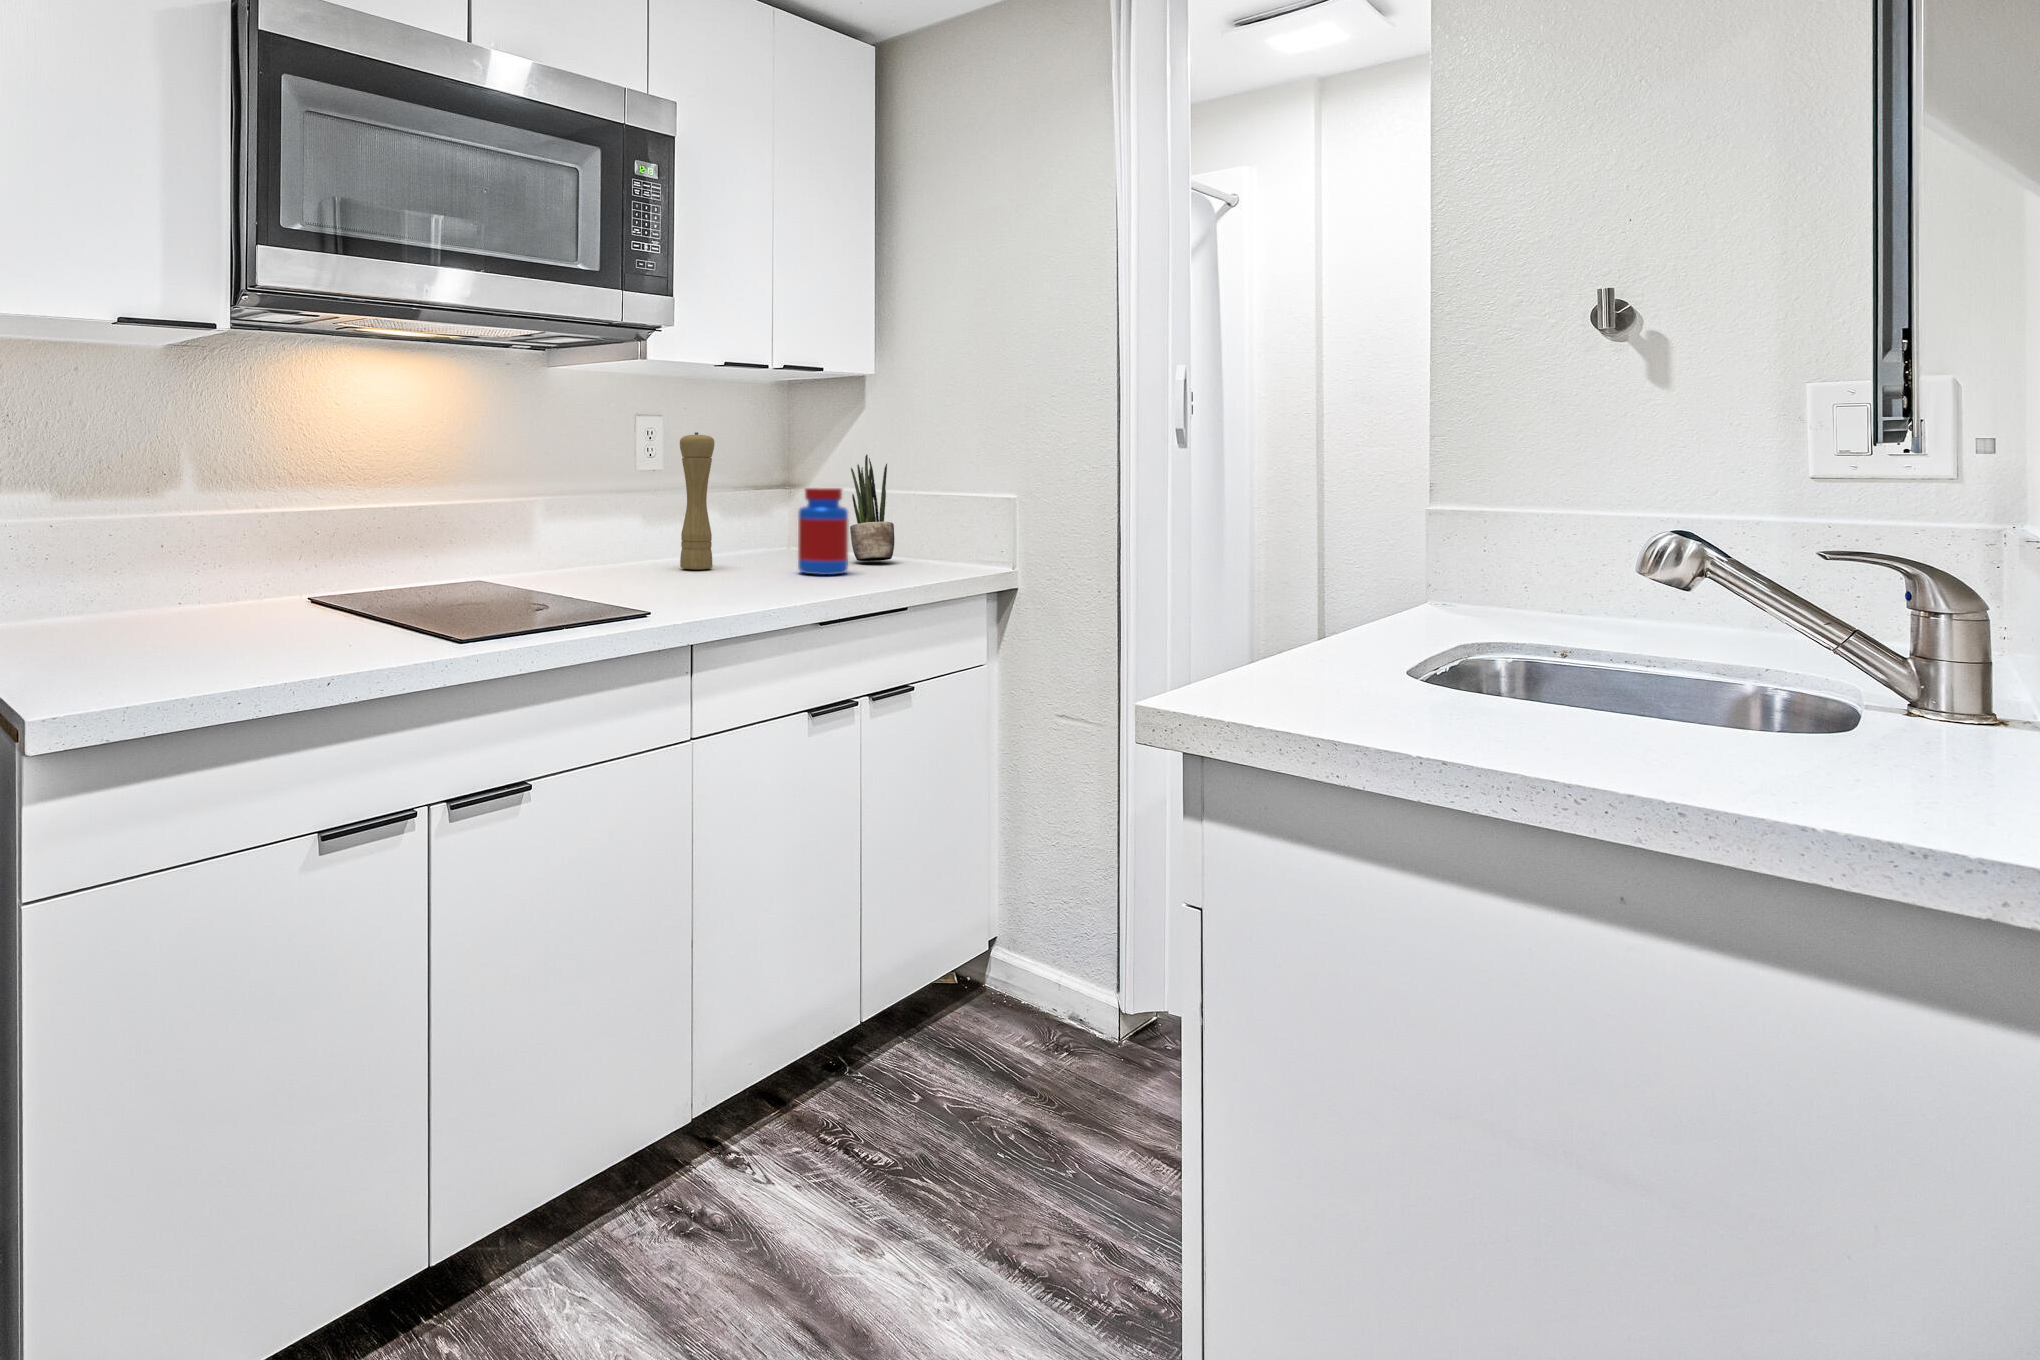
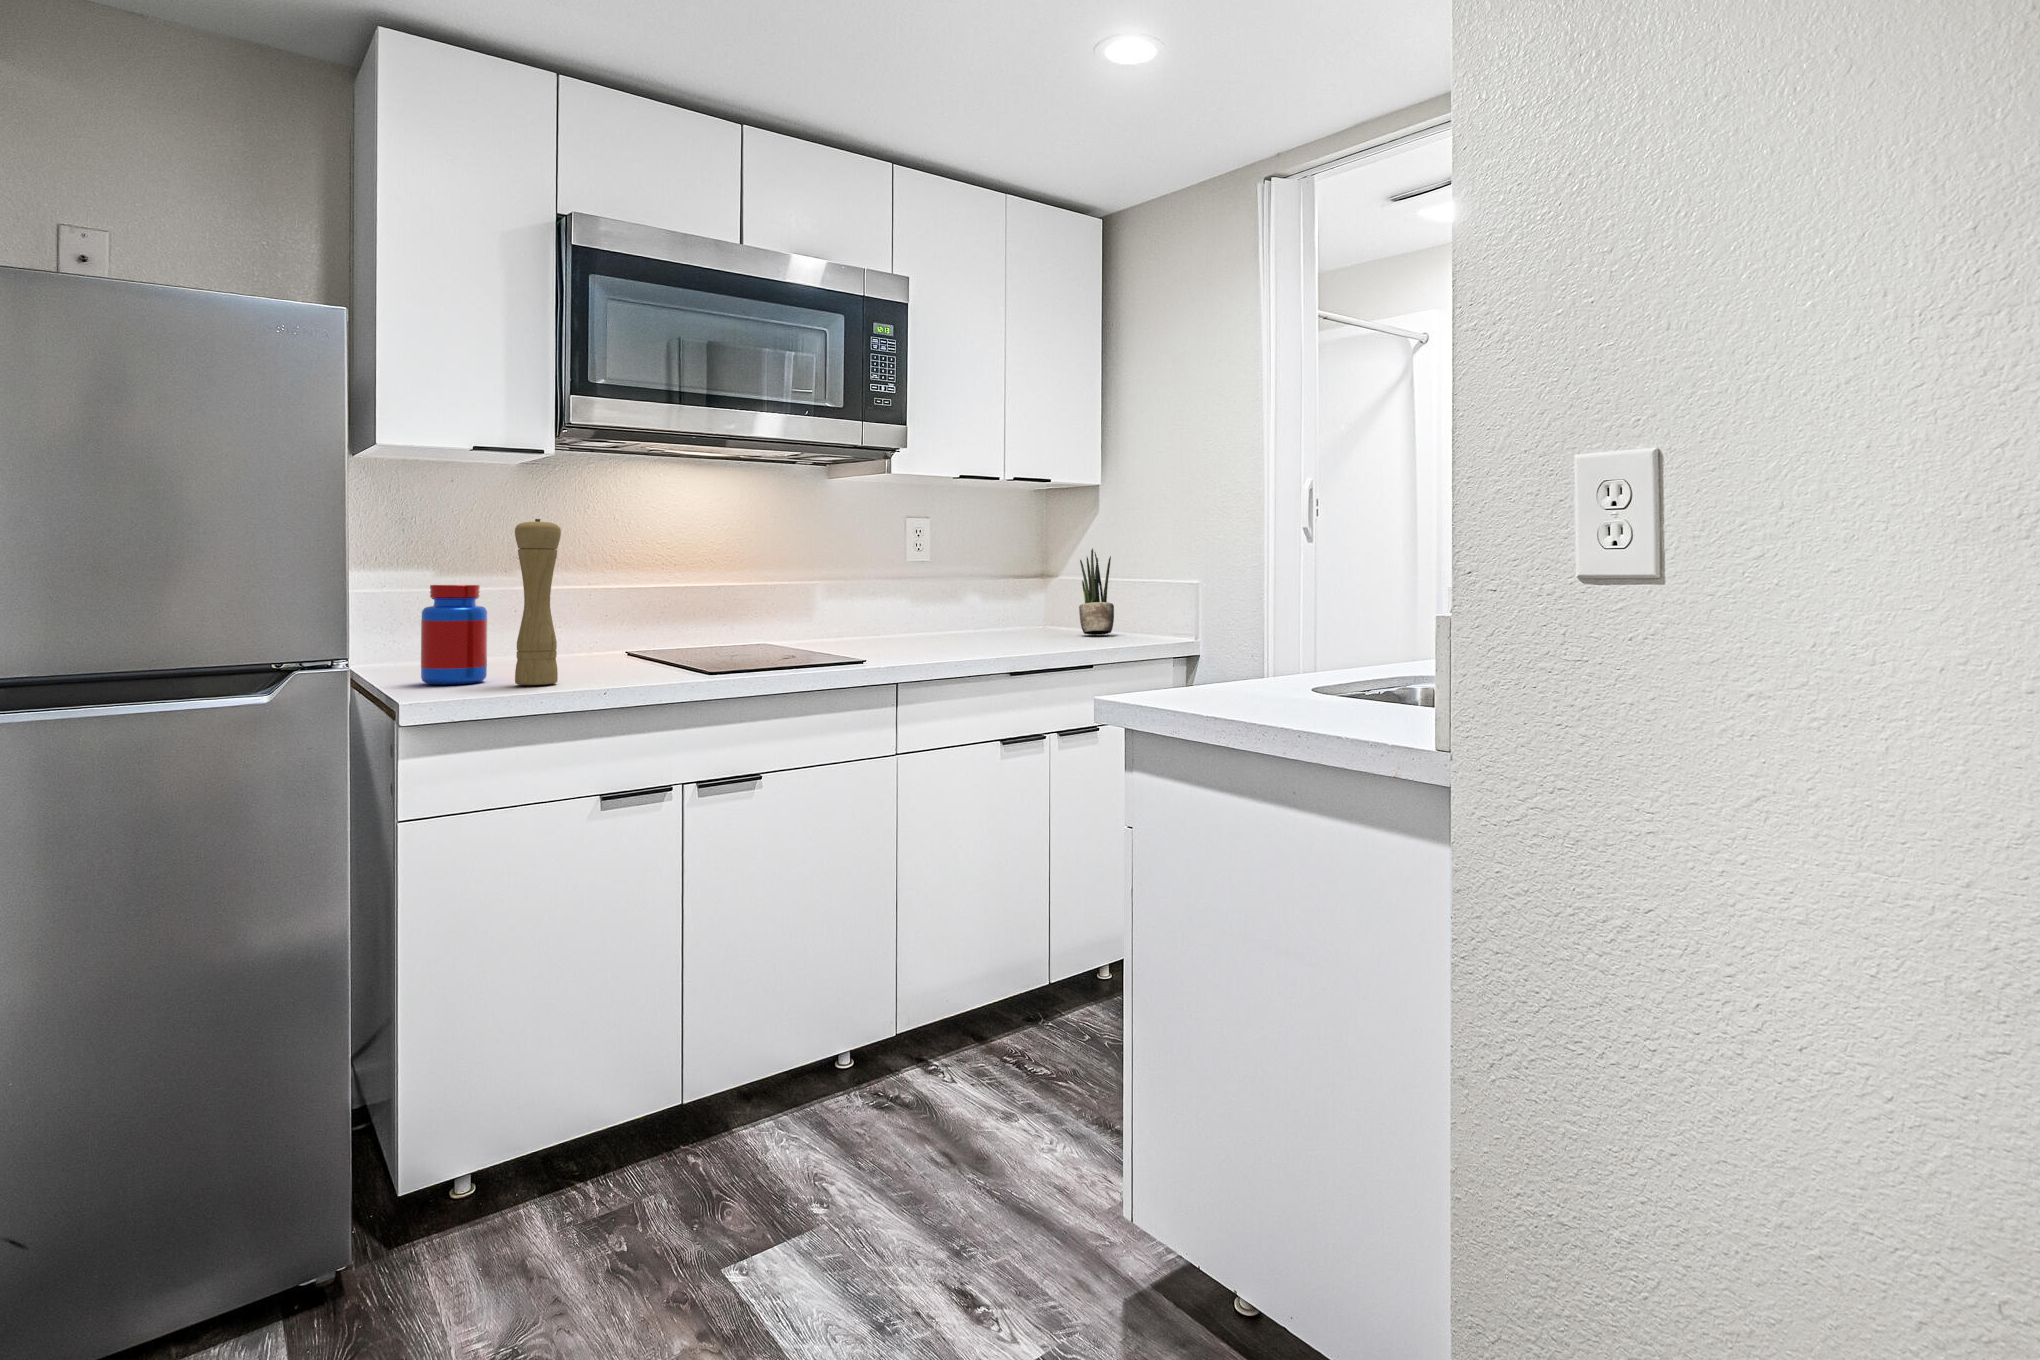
pepper mill: present [680,432,715,569] -> present [515,519,561,685]
jar: present [798,488,849,575] -> present [421,585,487,684]

